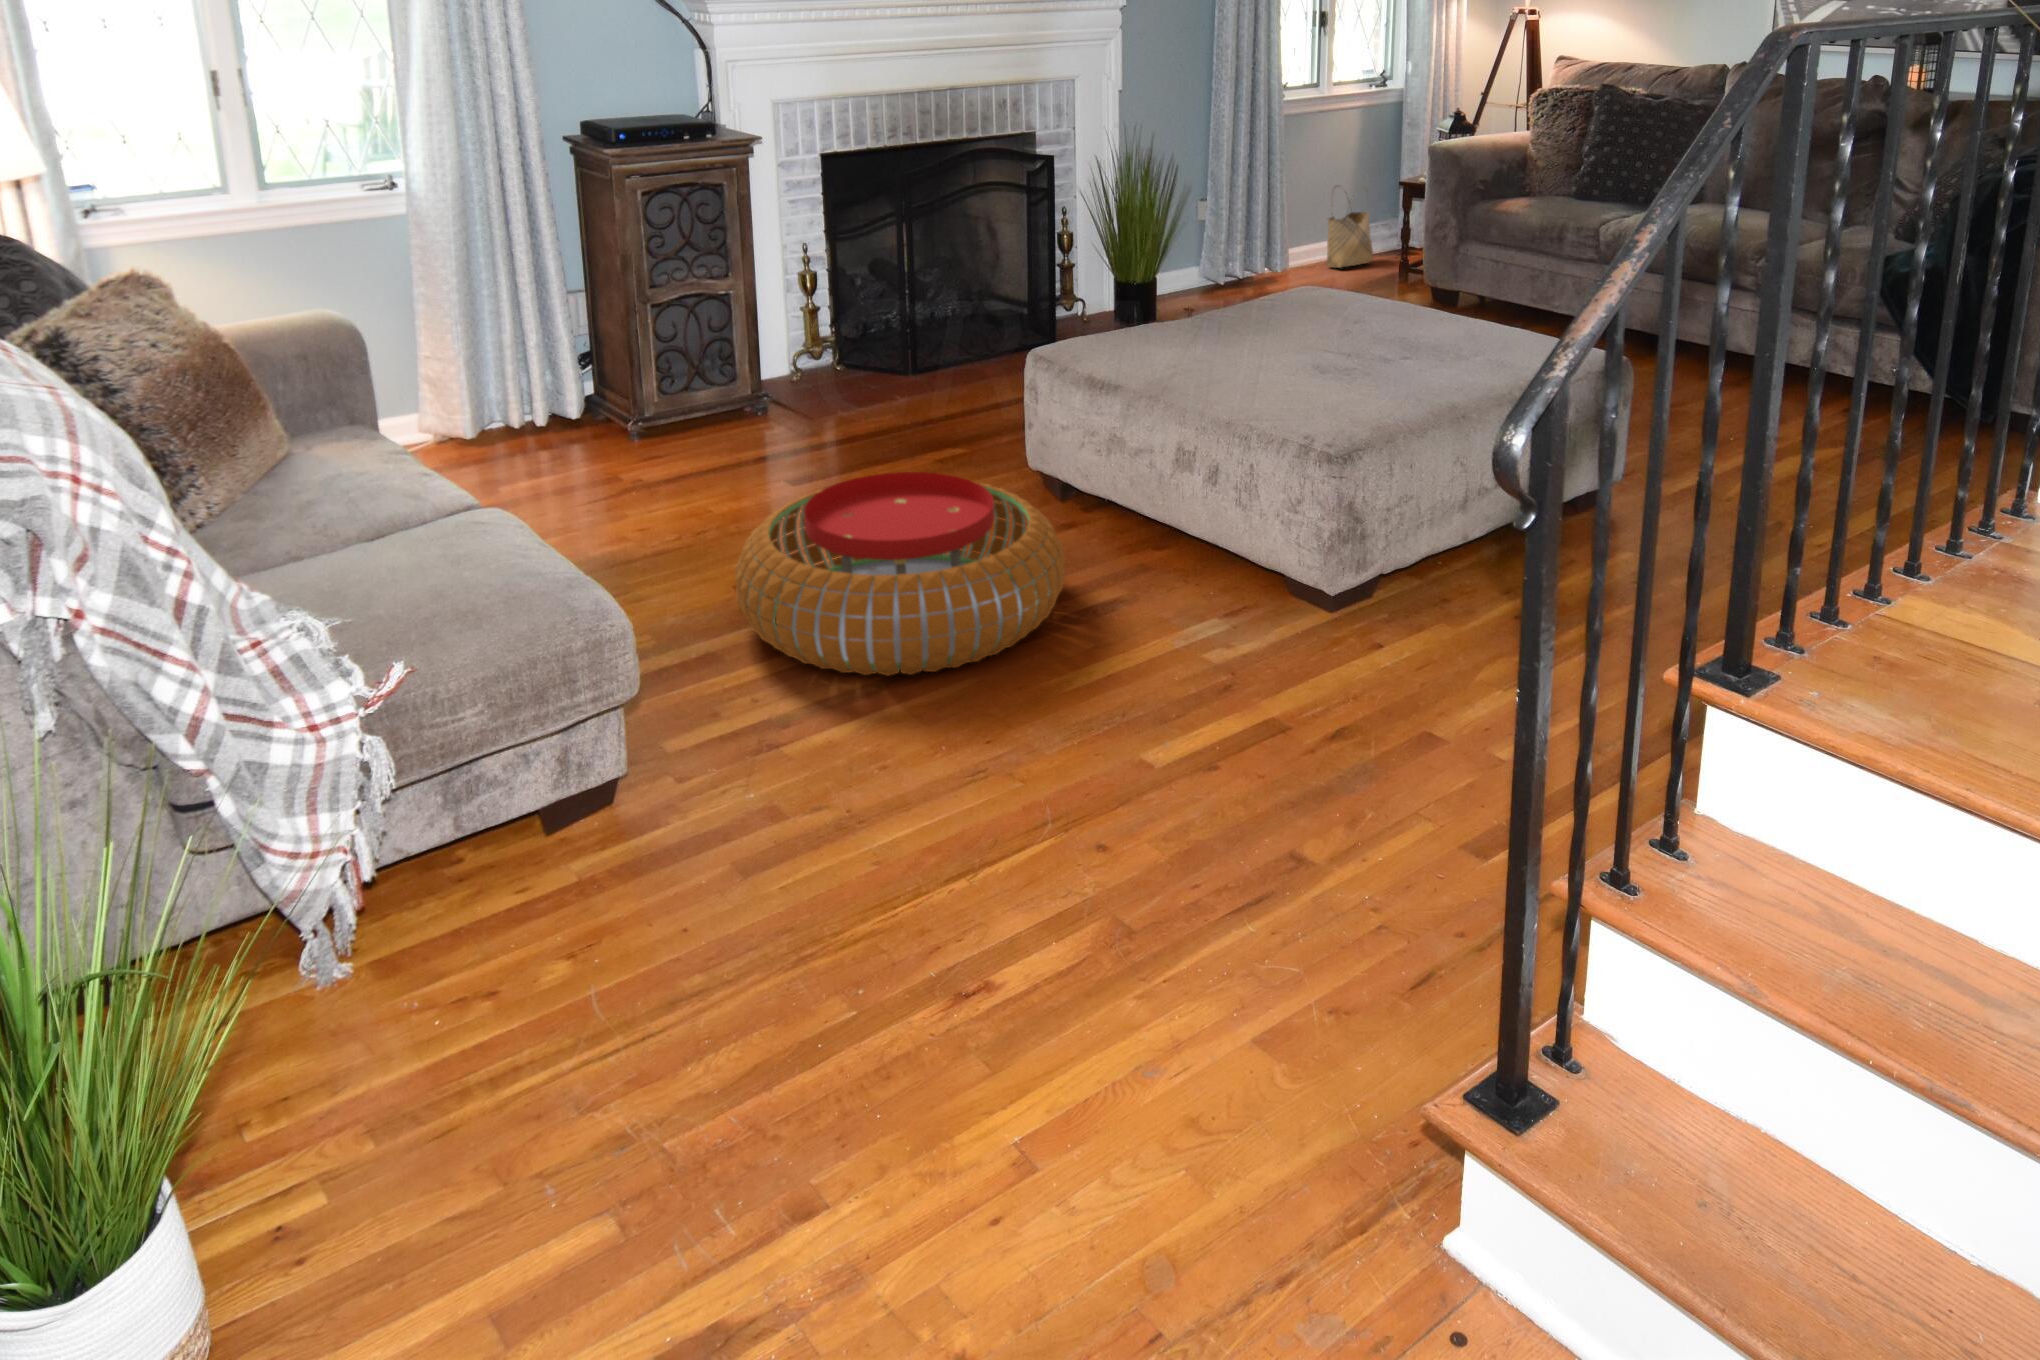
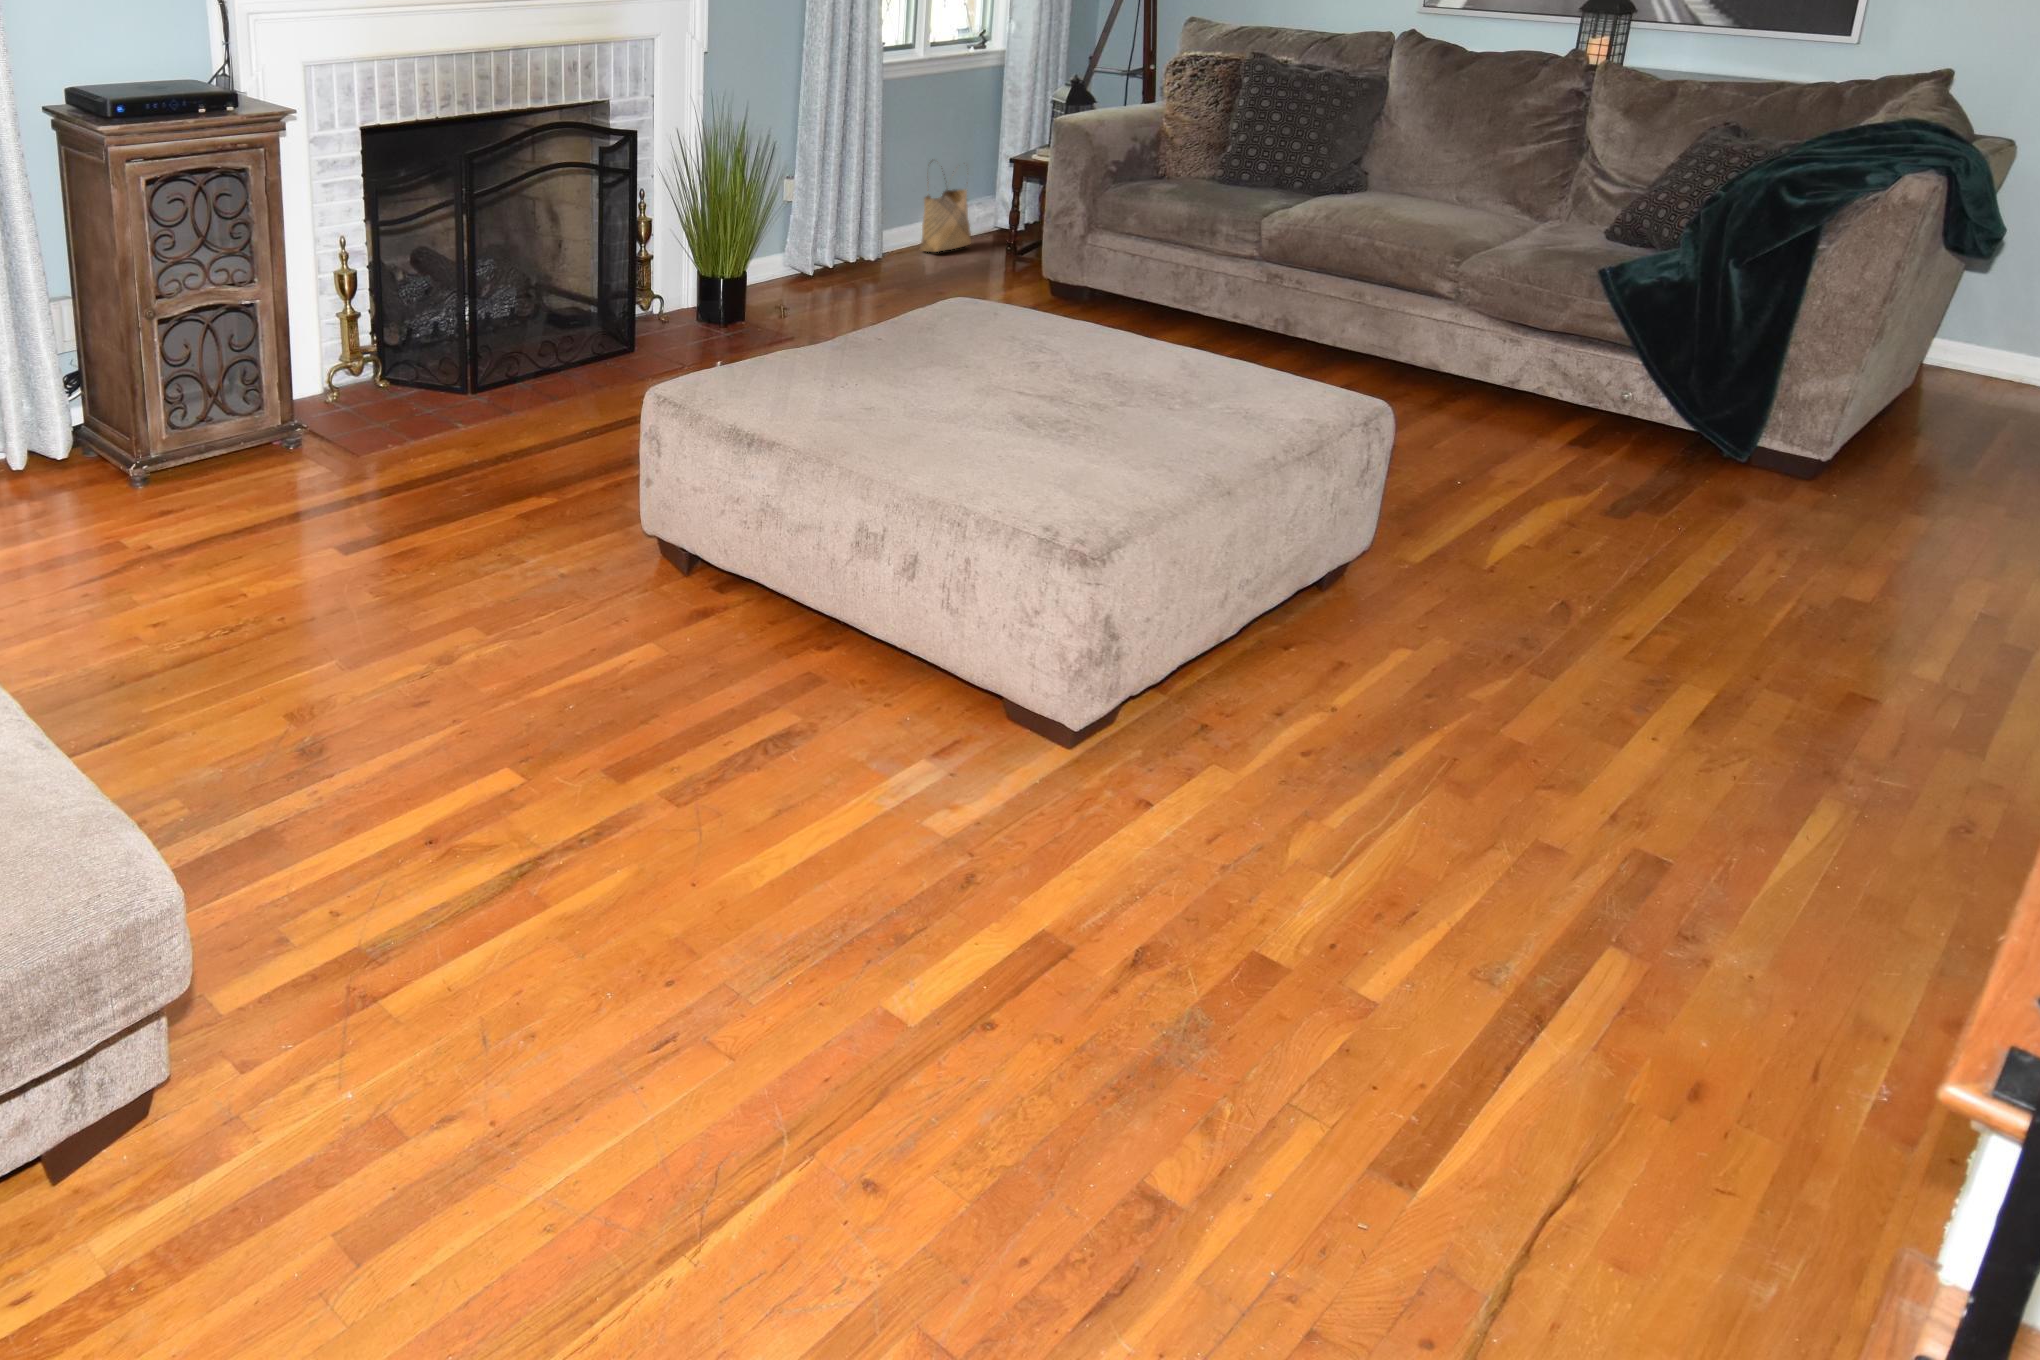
pouf: present [735,472,1065,676] -> none [310,555,742,853]

